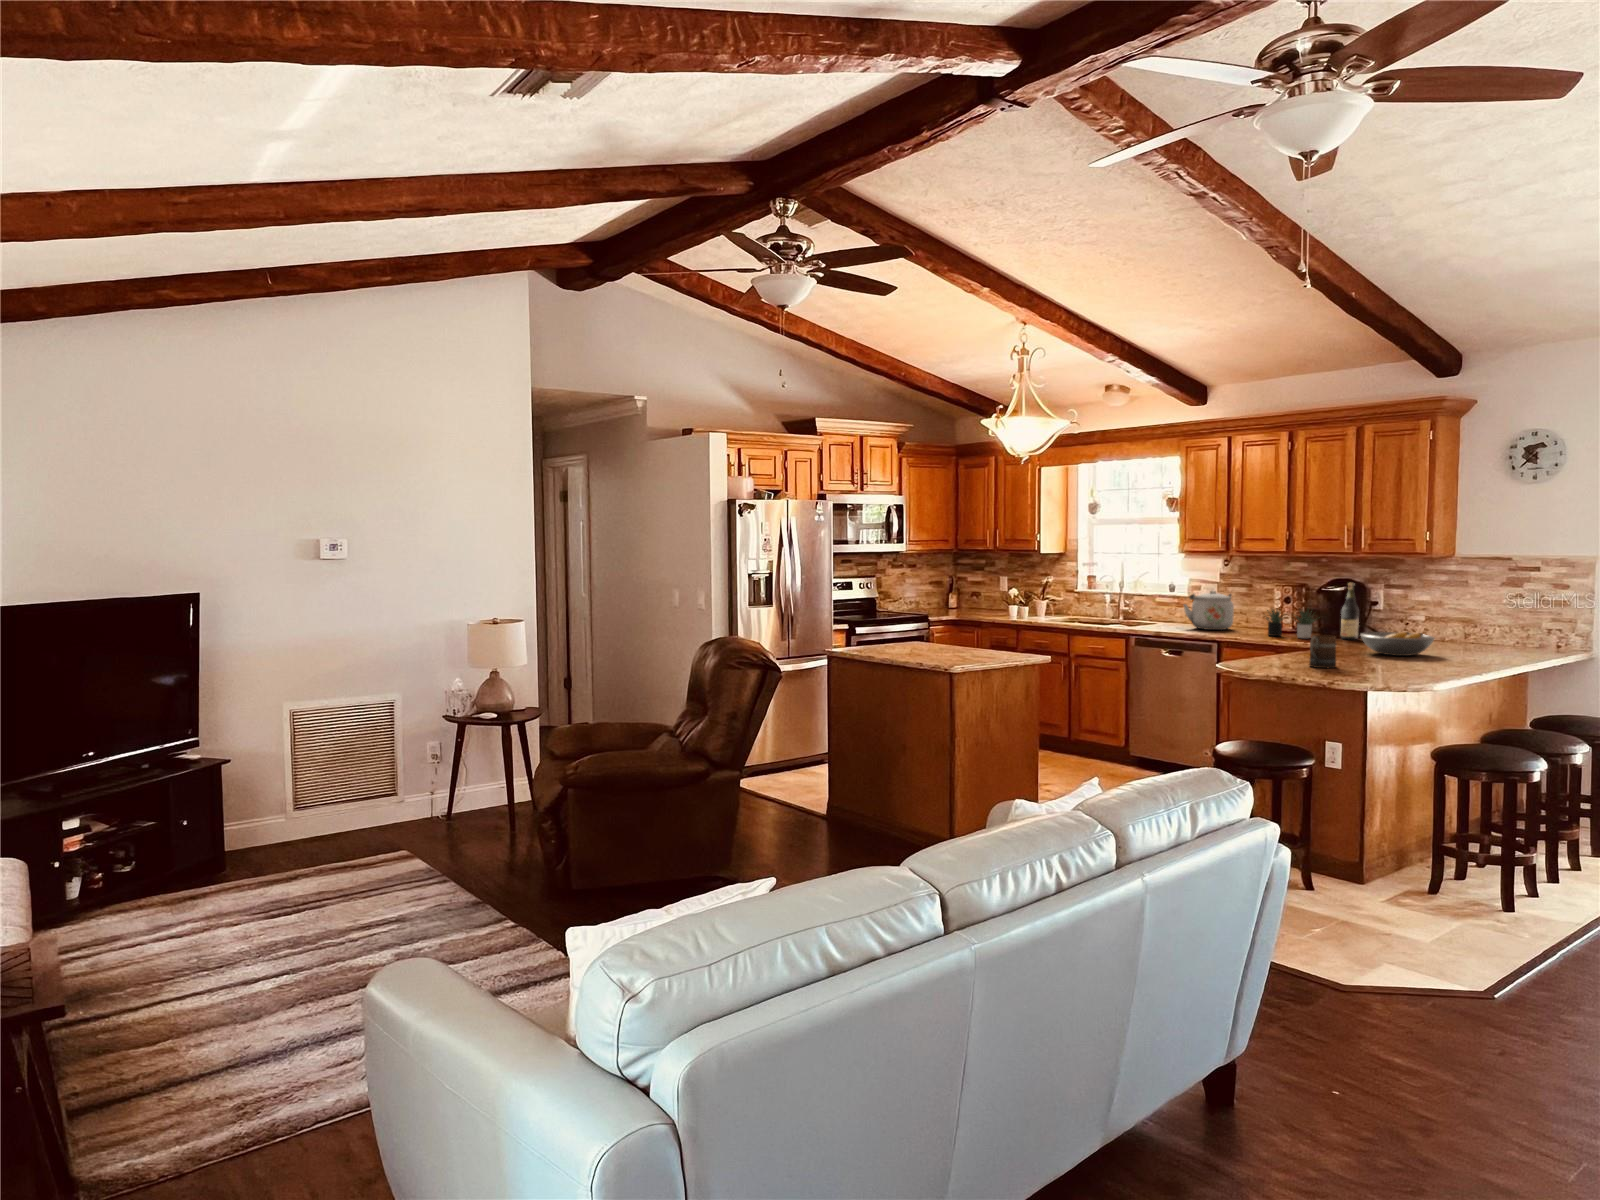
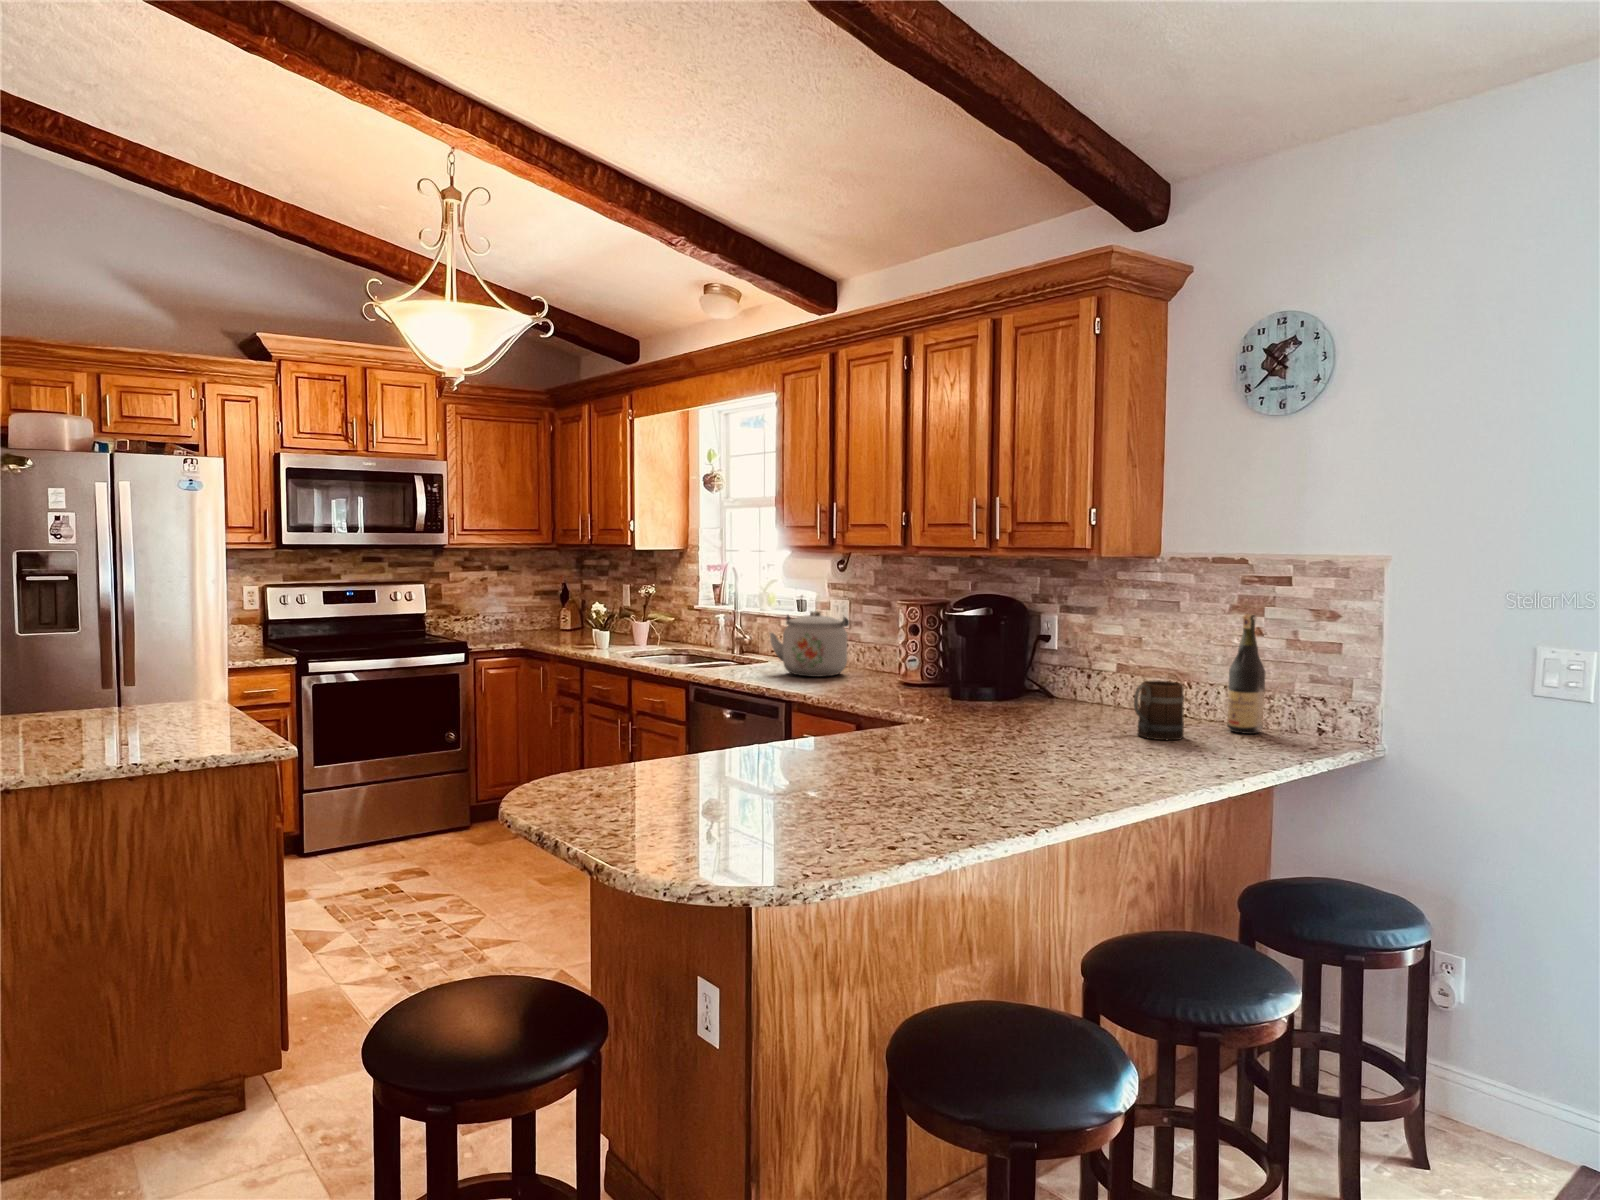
wine bottle: present [1341,583,1359,640] -> present [1227,614,1265,734]
succulent plant: present [1266,609,1315,638] -> none [856,640,941,699]
fruit bowl: present [1360,632,1435,656] -> none [918,699,1052,753]
mug: present [1309,635,1337,668] -> present [1134,680,1184,740]

